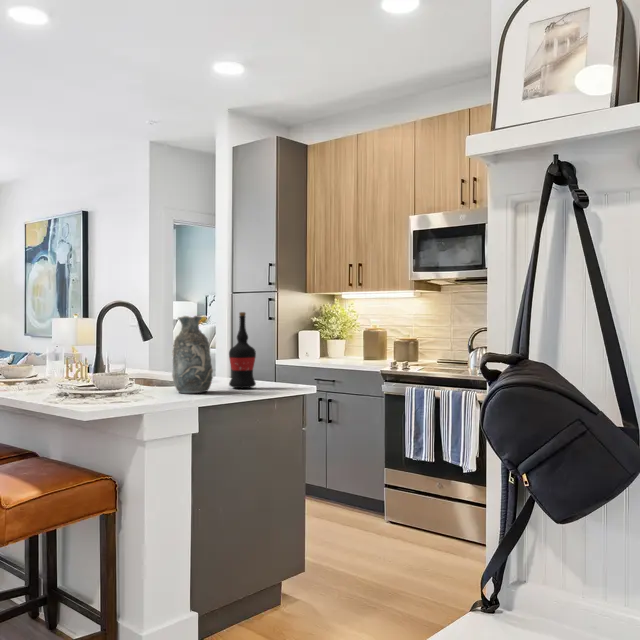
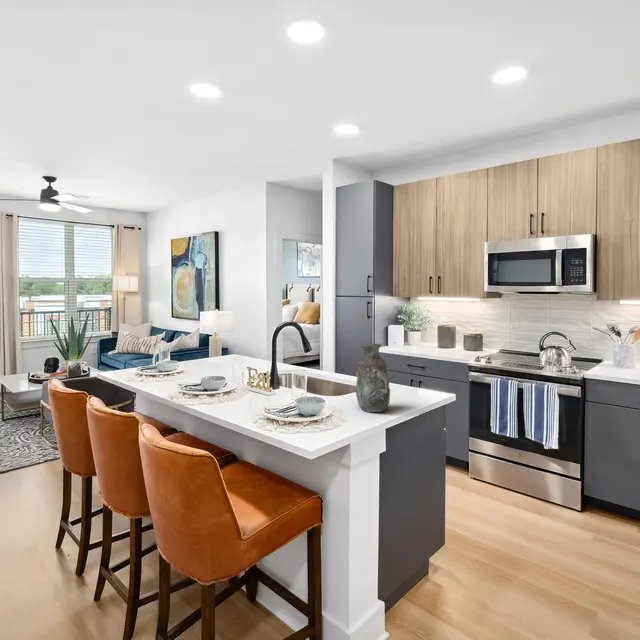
wine bottle: present [229,312,256,388] -> none [392,335,416,401]

